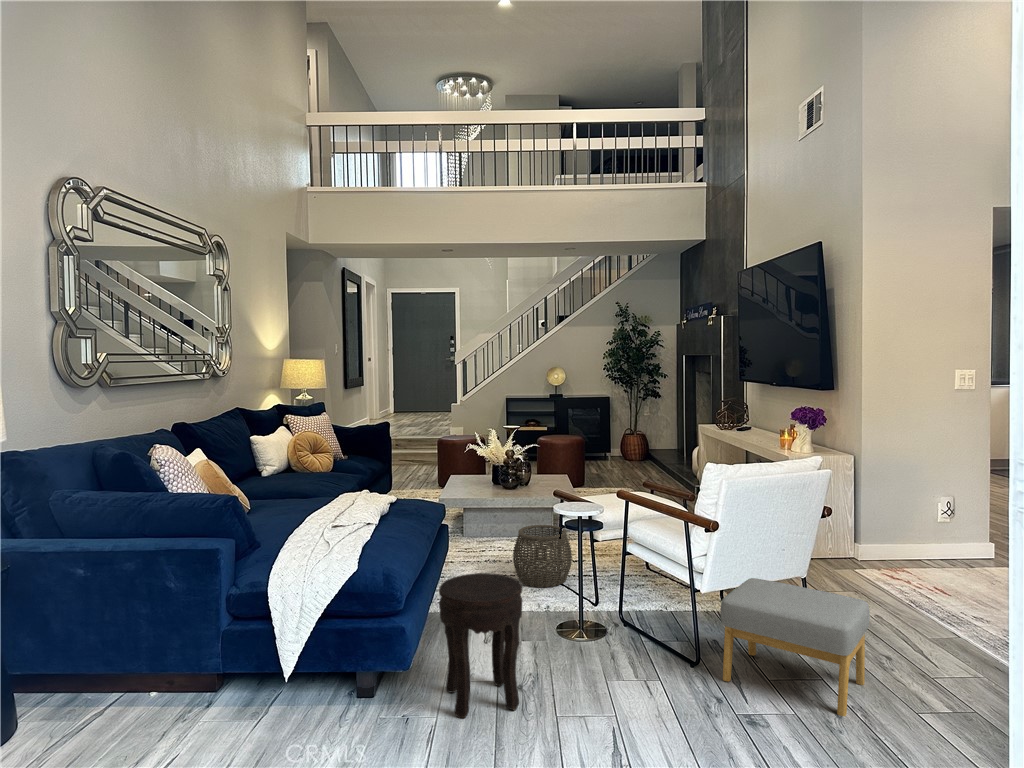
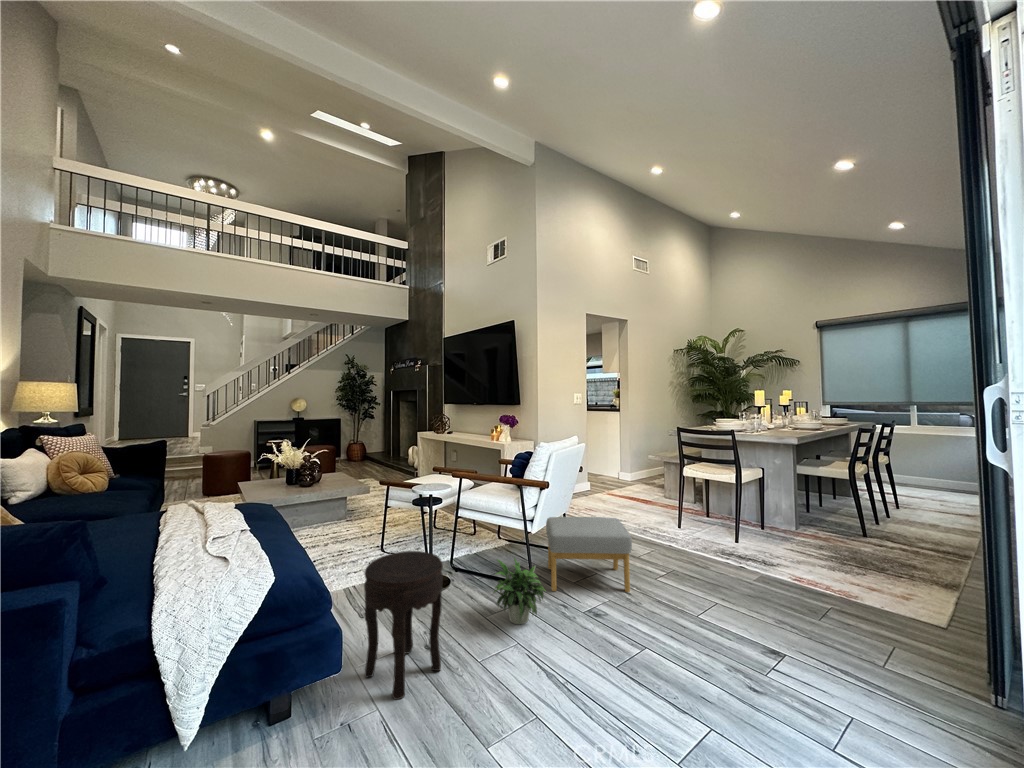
woven basket: present [513,525,572,588] -> none [342,508,392,560]
potted plant: none [606,613,682,701] -> present [493,559,546,624]

